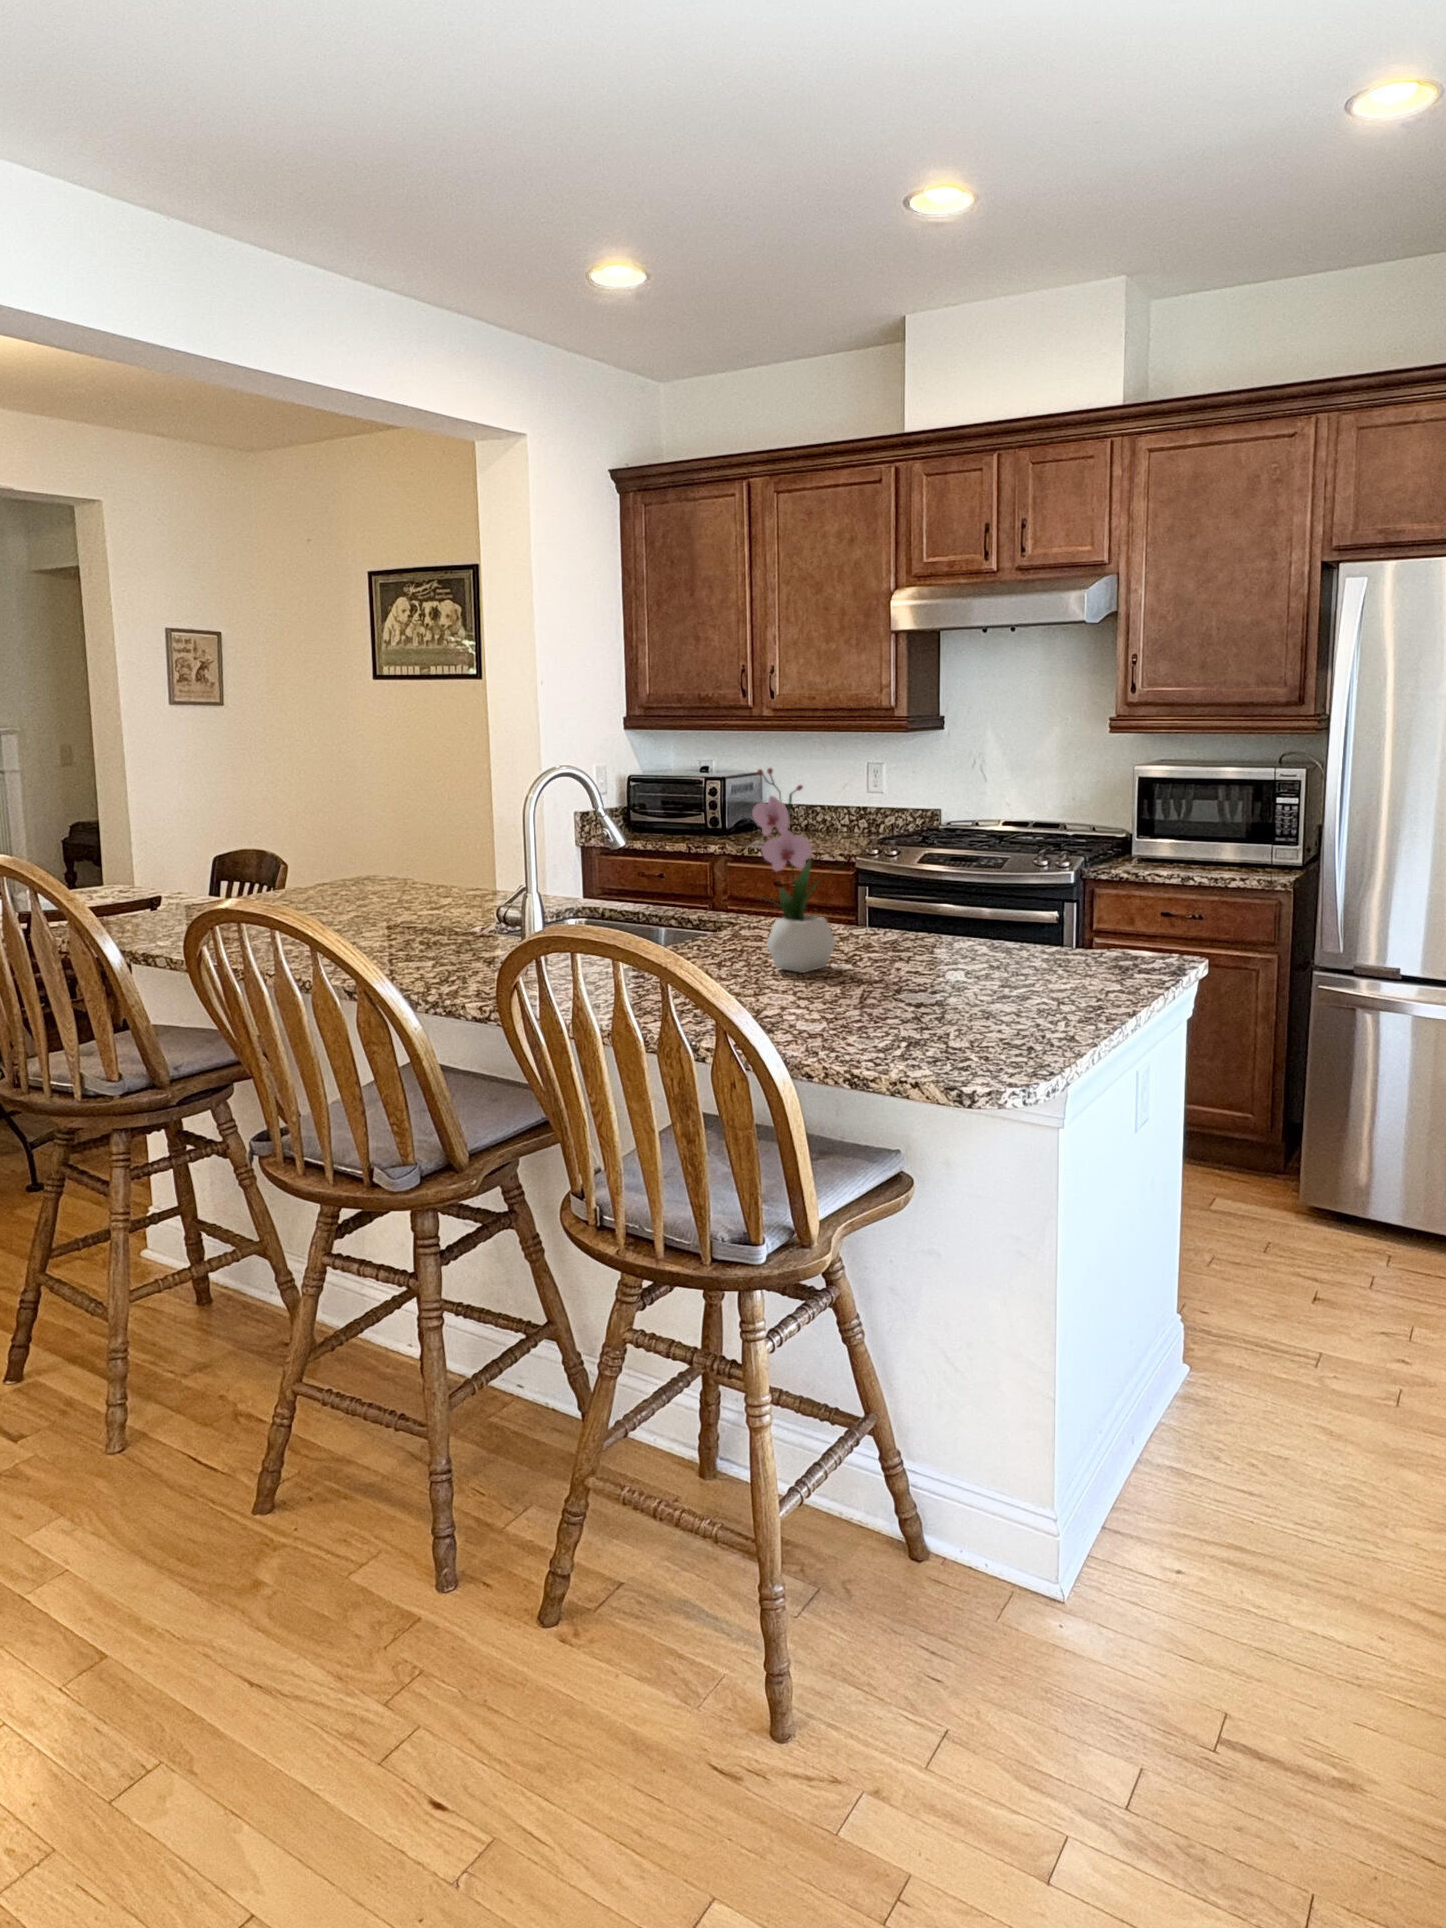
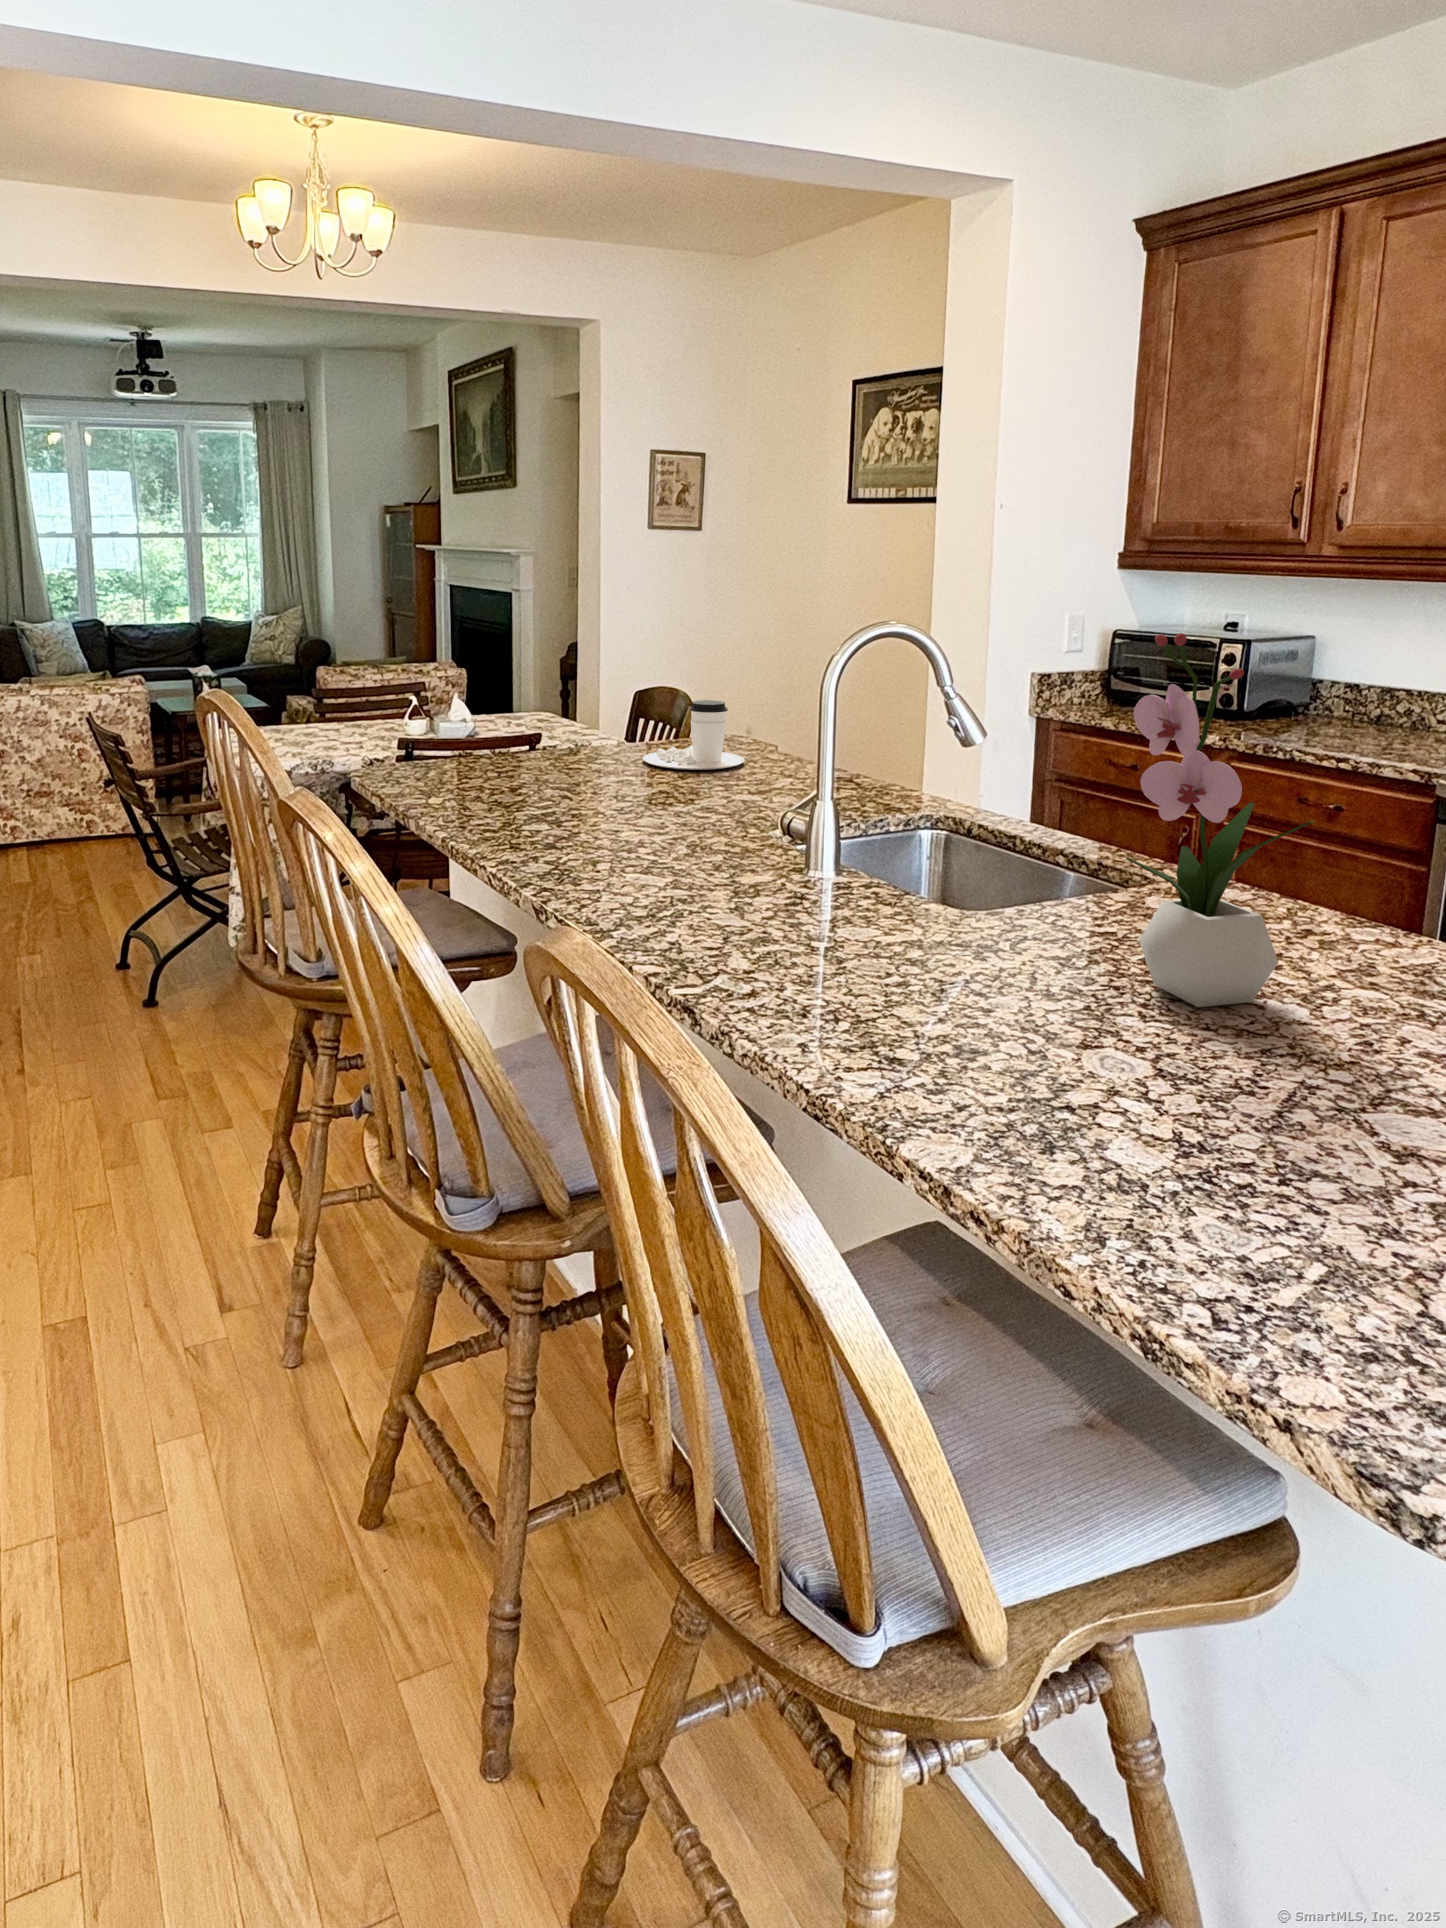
coffee cup: none [324,848,411,906] -> present [643,700,745,770]

